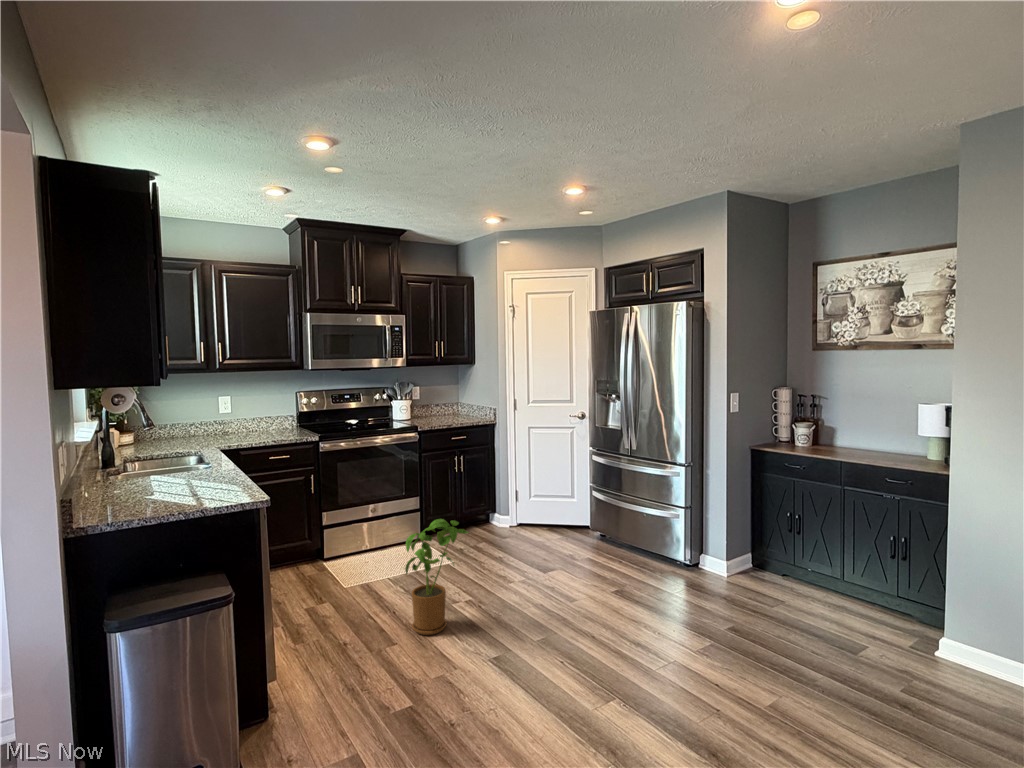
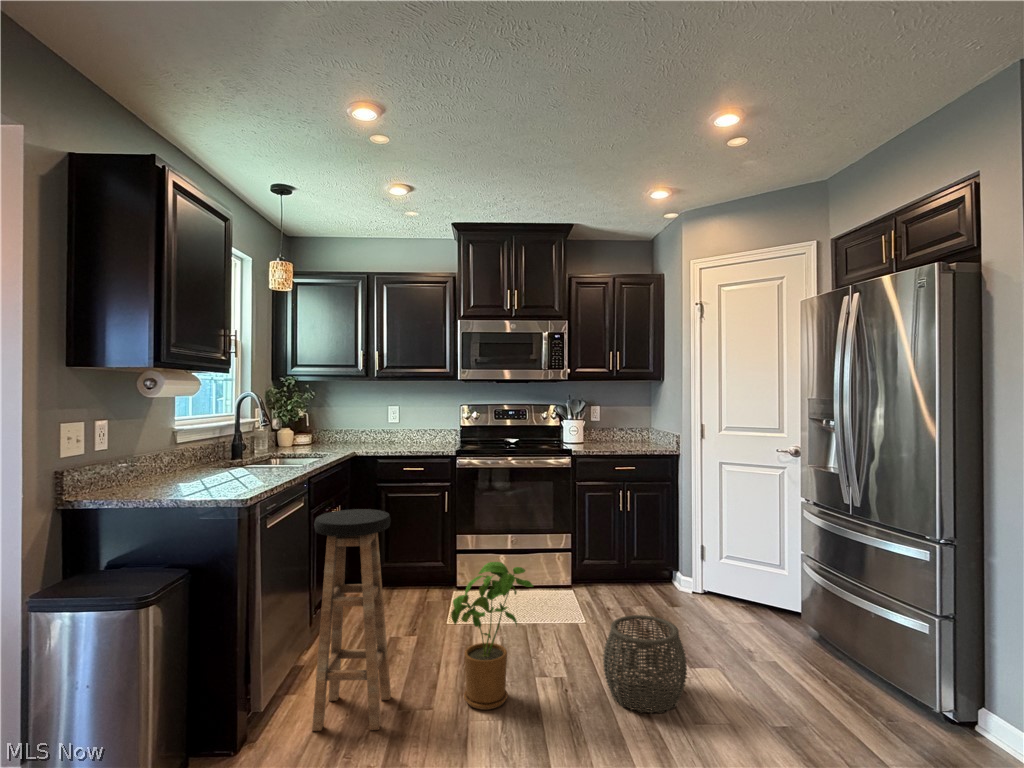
bar stool: none [293,492,367,687] -> present [312,509,391,731]
woven basket: none [504,541,562,607] -> present [603,615,687,713]

